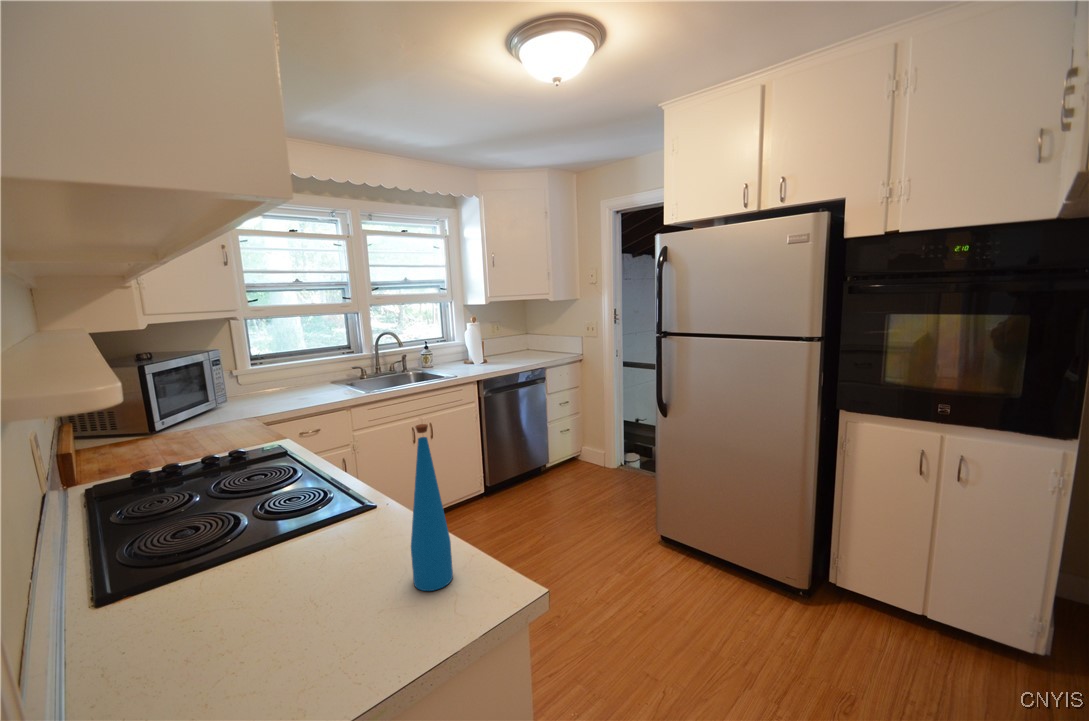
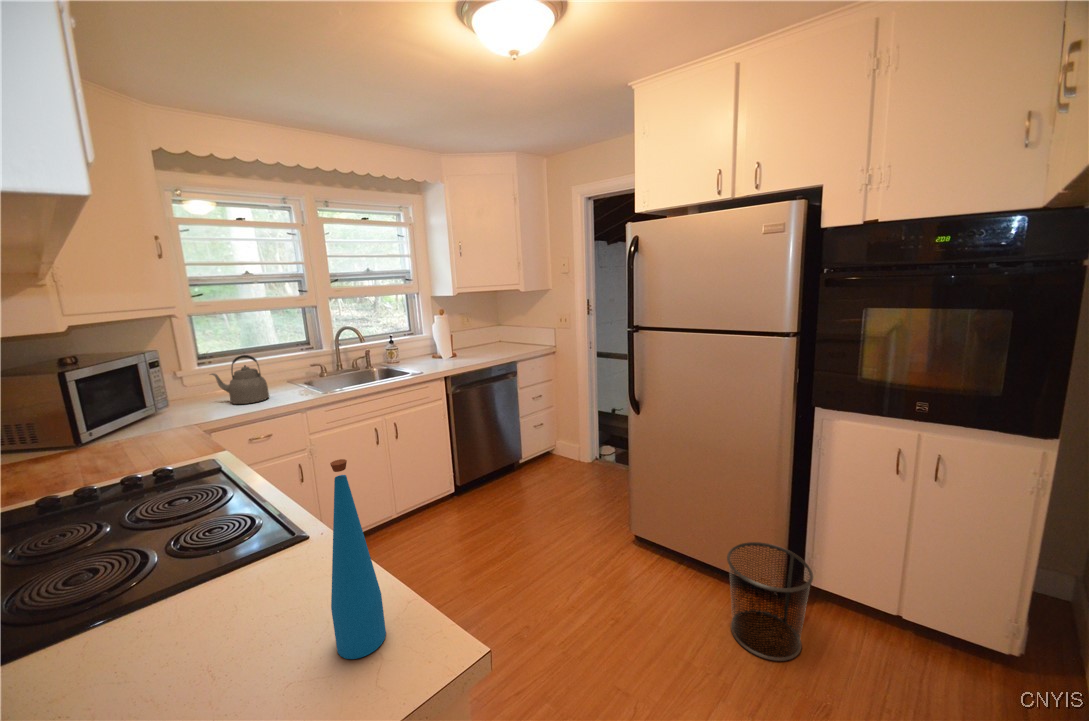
kettle: none [263,356,316,401] -> present [210,355,269,404]
waste bin: none [752,543,838,658] -> present [727,542,813,661]

